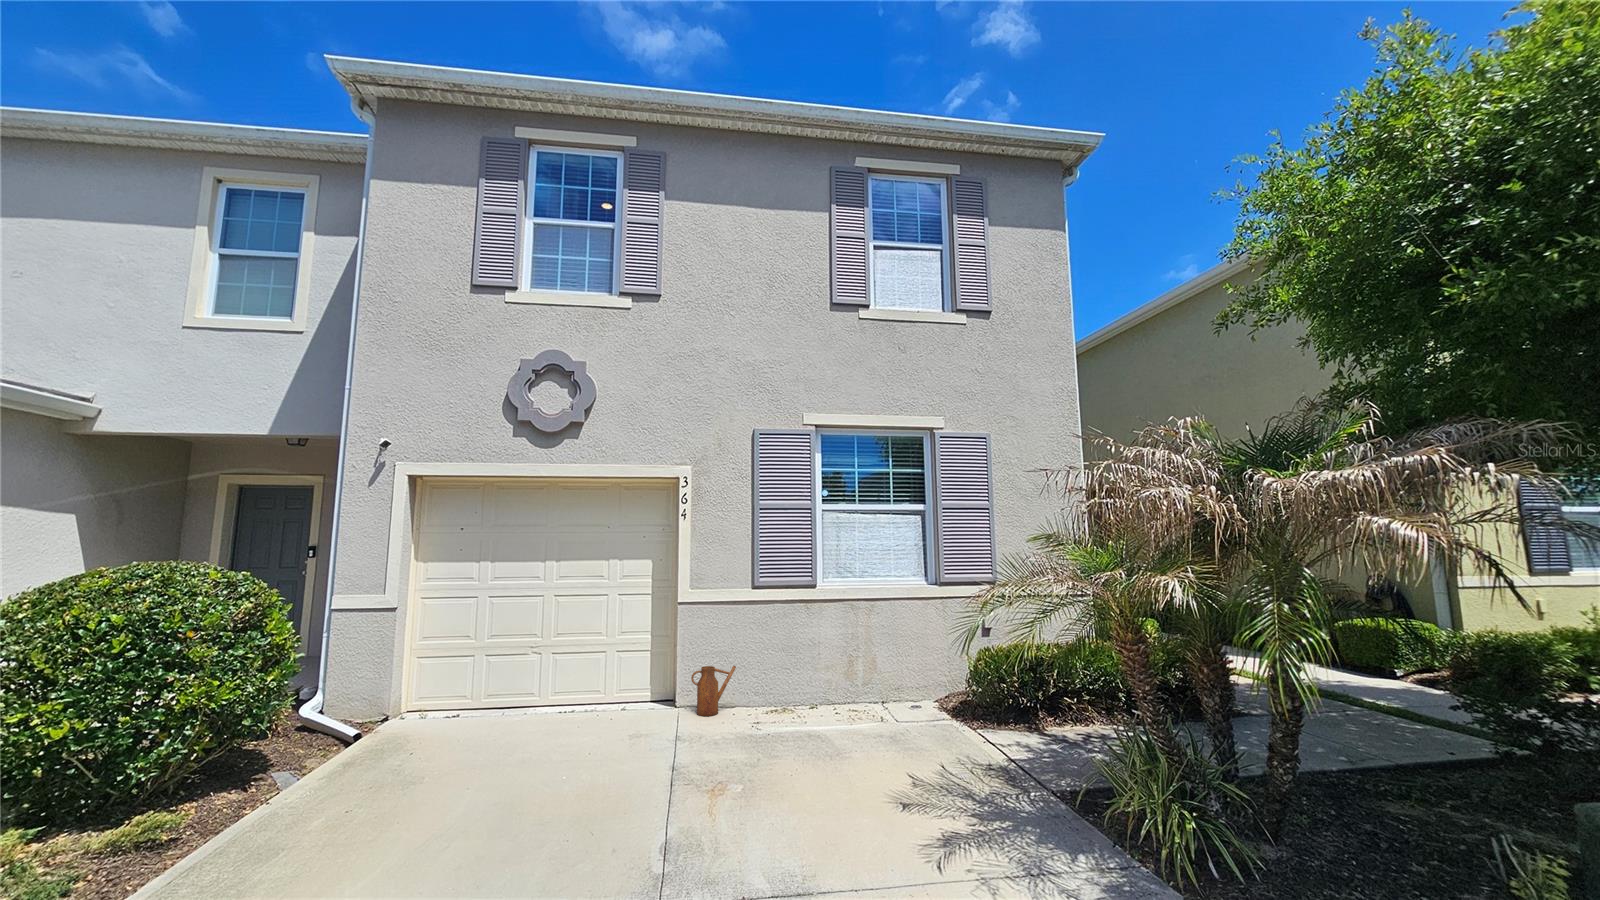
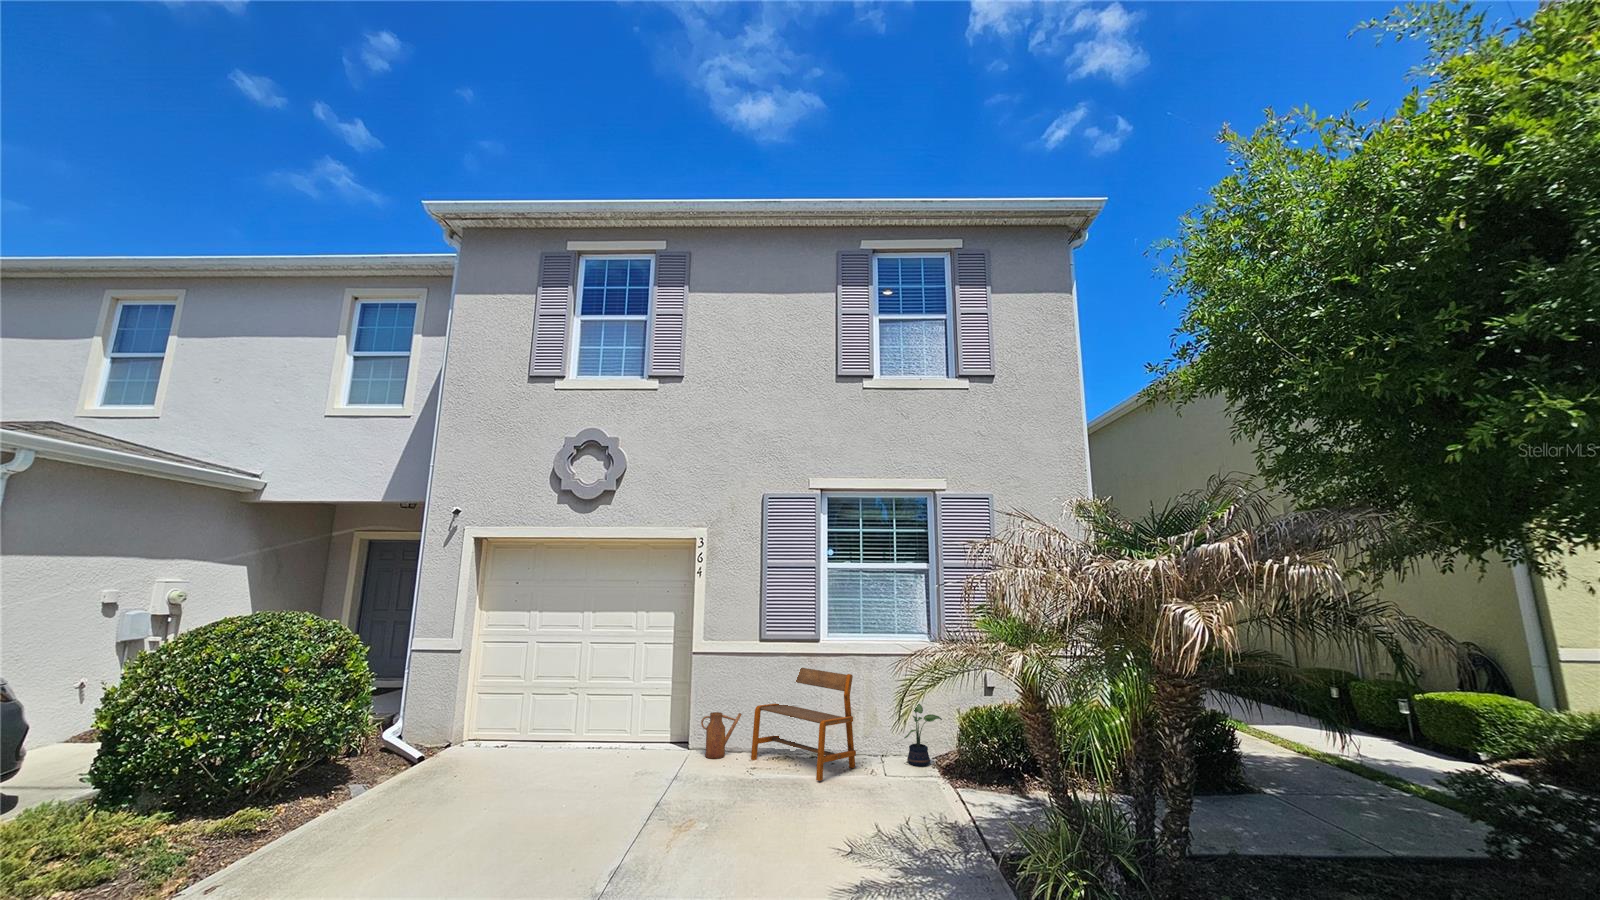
bench: none [749,613,865,731] -> present [751,668,856,781]
potted plant: none [906,644,946,710] -> present [904,704,942,766]

